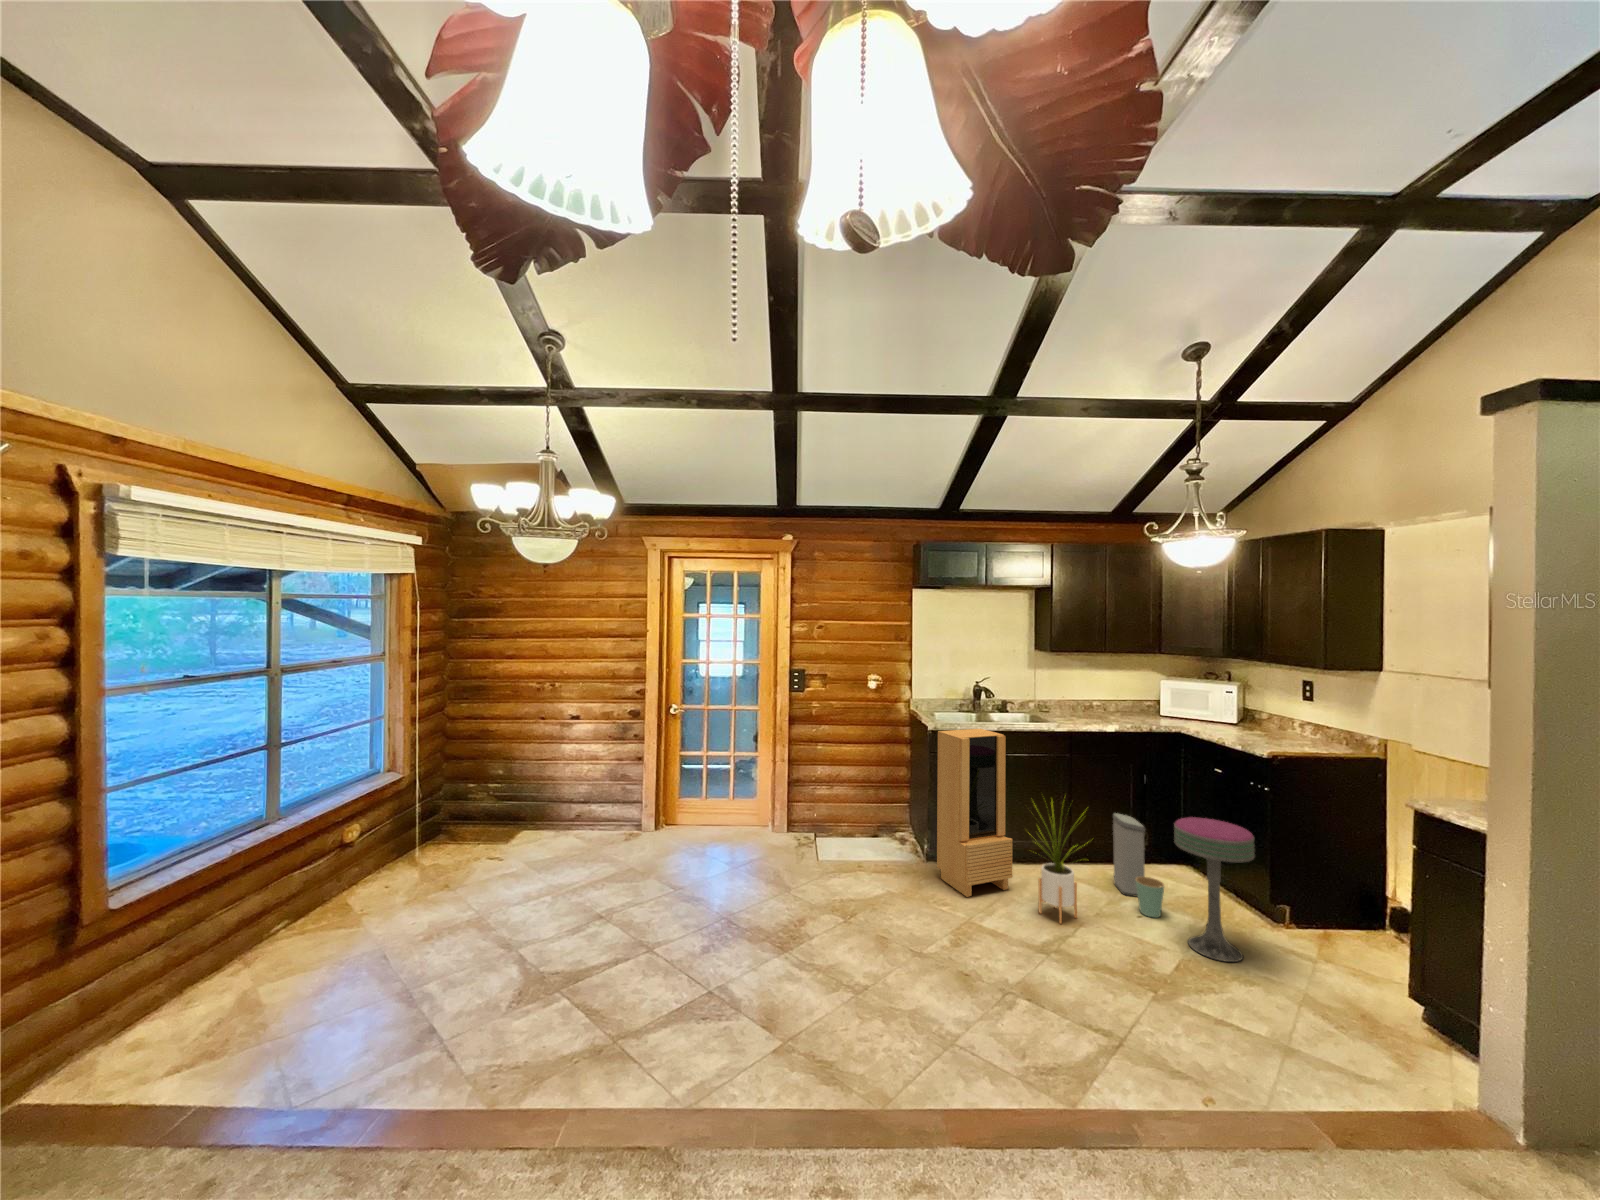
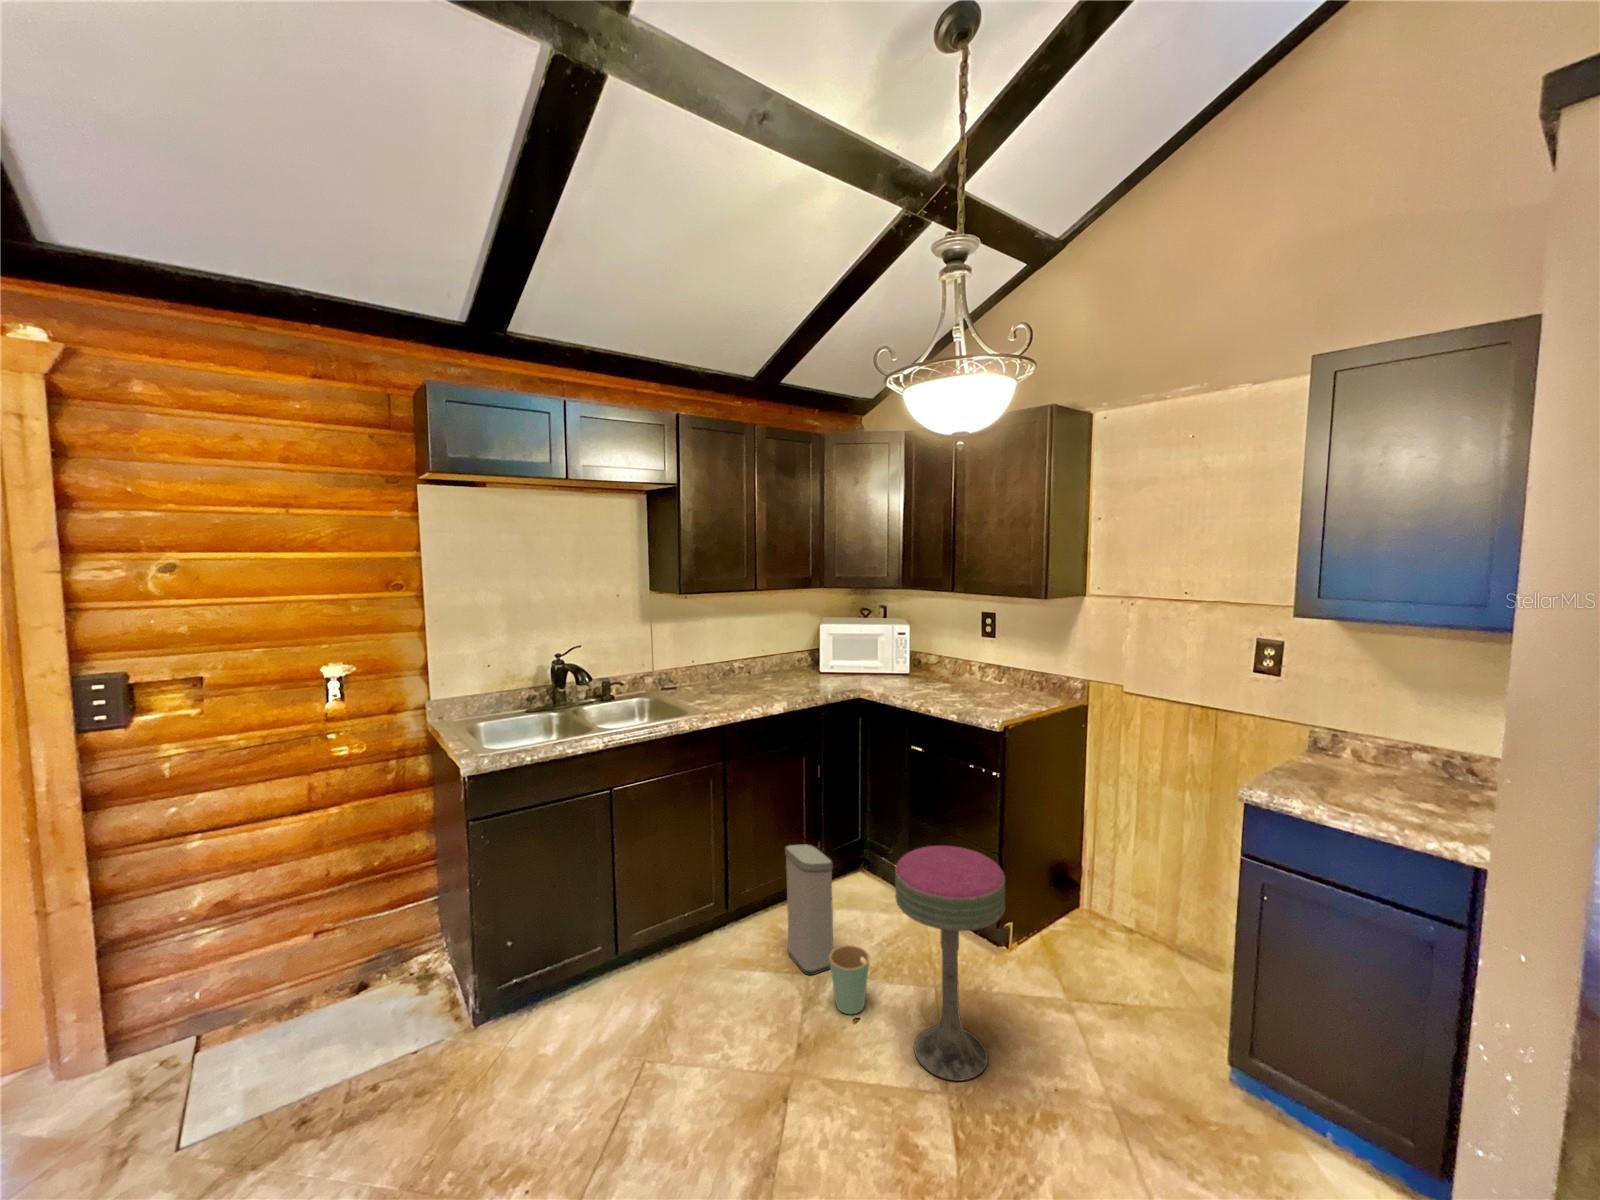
storage cabinet: present [937,728,1013,897] -> none [469,752,635,1115]
house plant: present [1038,802,1084,924] -> none [655,858,779,1112]

